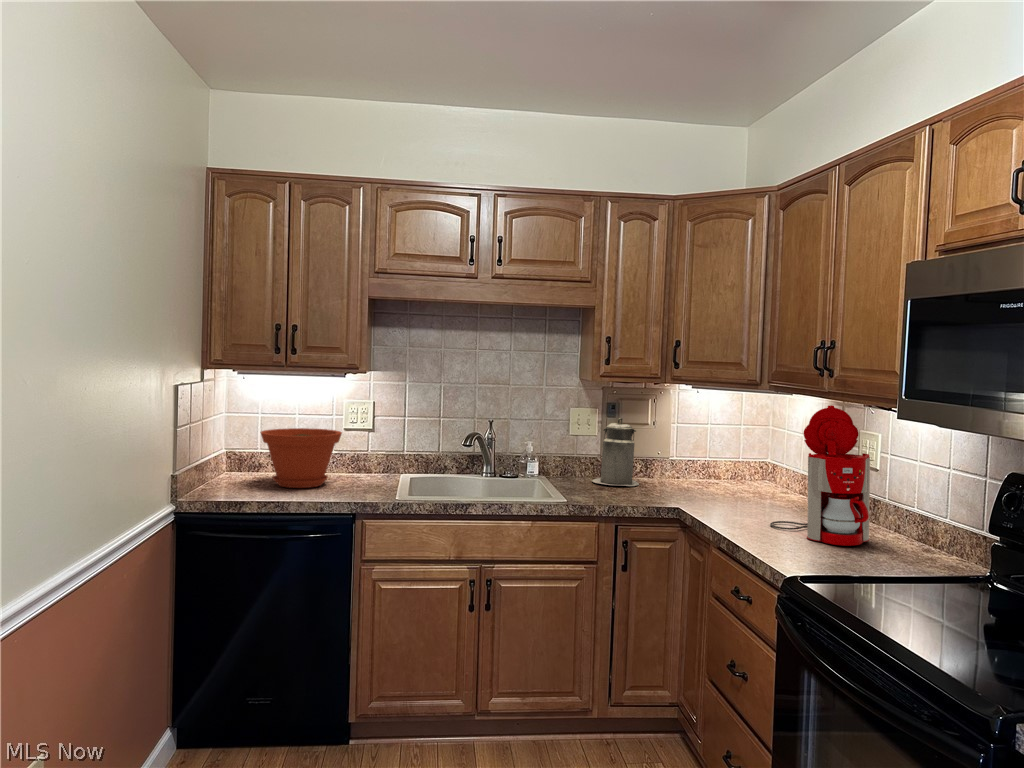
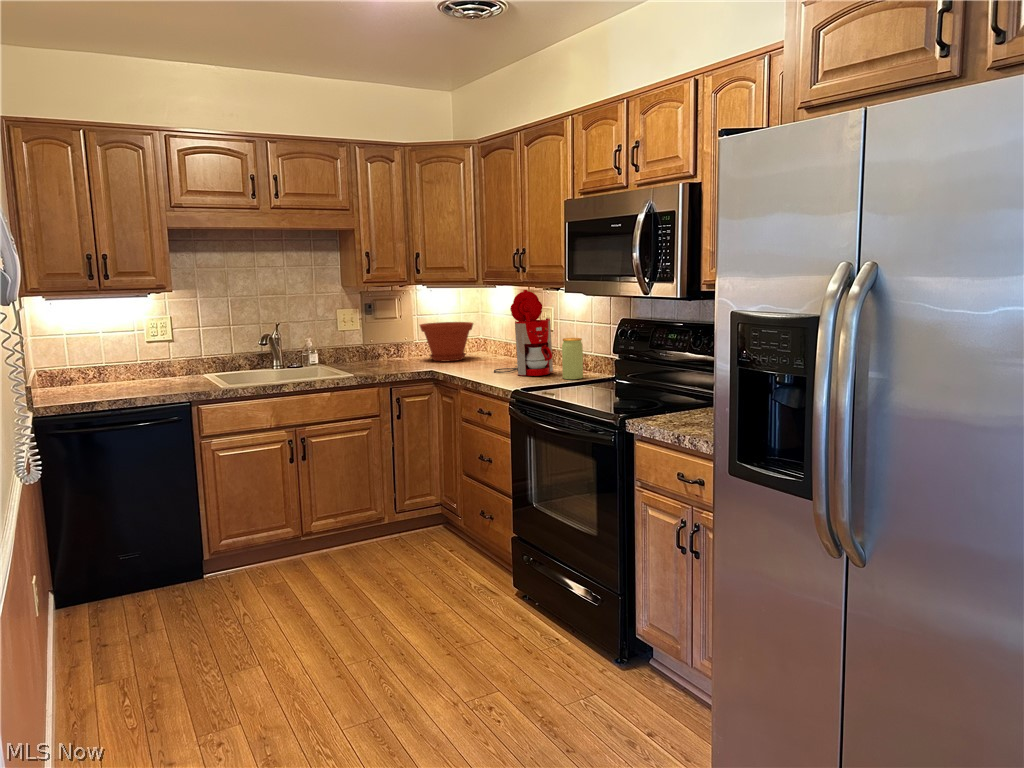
canister: present [592,418,639,486] -> none [360,313,395,363]
plant pot: present [260,428,342,488] -> present [420,322,473,361]
jar: none [884,491,924,564] -> present [562,338,583,379]

